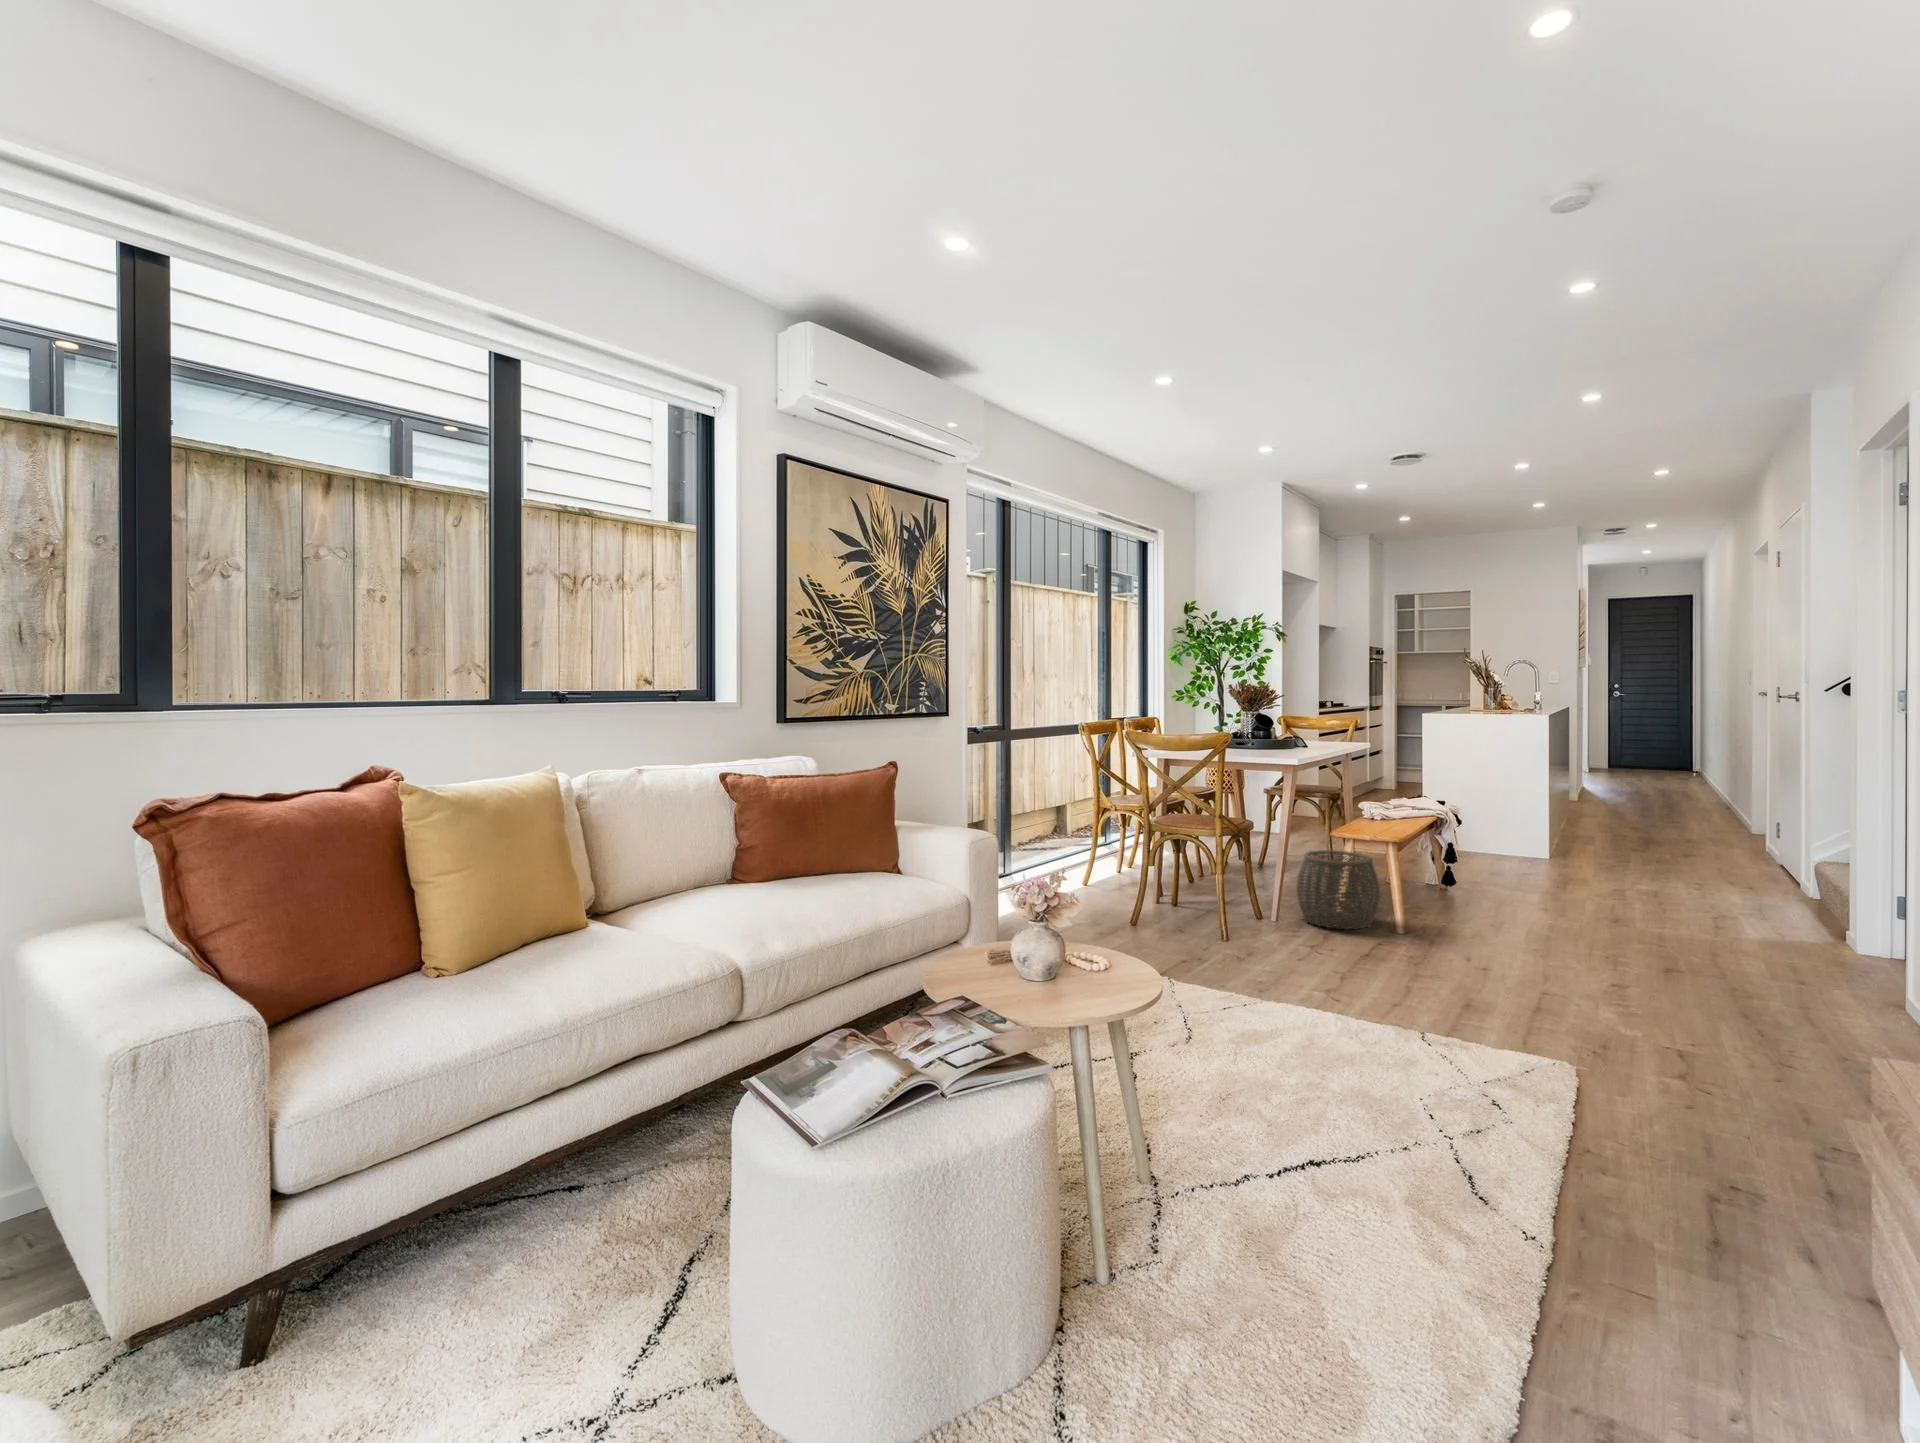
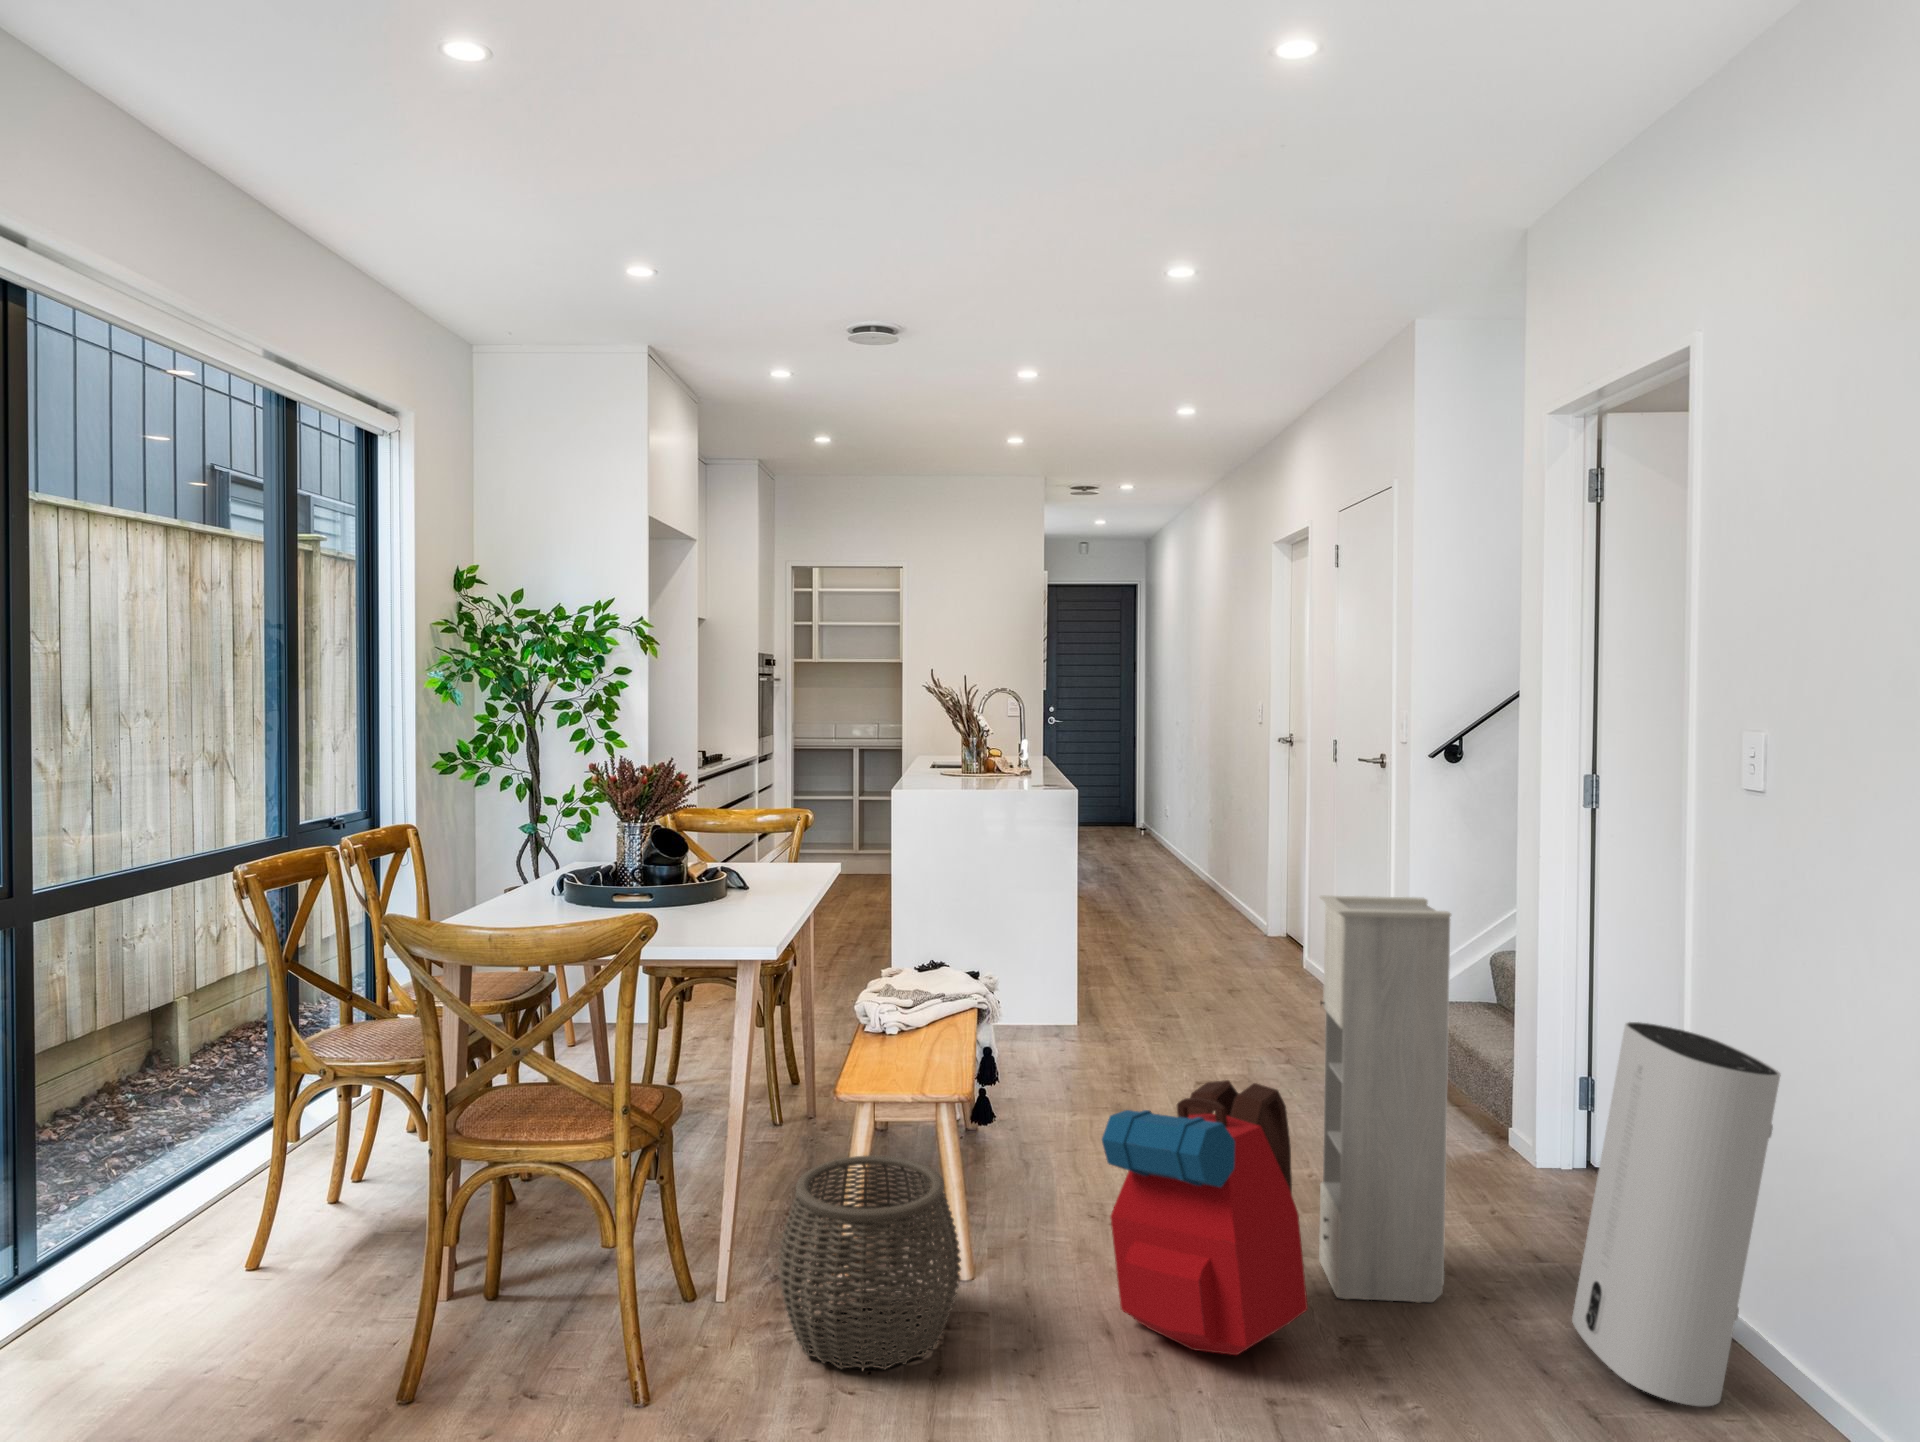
cabinet: none [1597,746,1674,960] -> present [1319,896,1451,1303]
air purifier: none [1731,812,1851,1005] -> present [1572,1022,1781,1406]
backpack: none [1453,834,1566,948] -> present [1102,1080,1308,1355]

